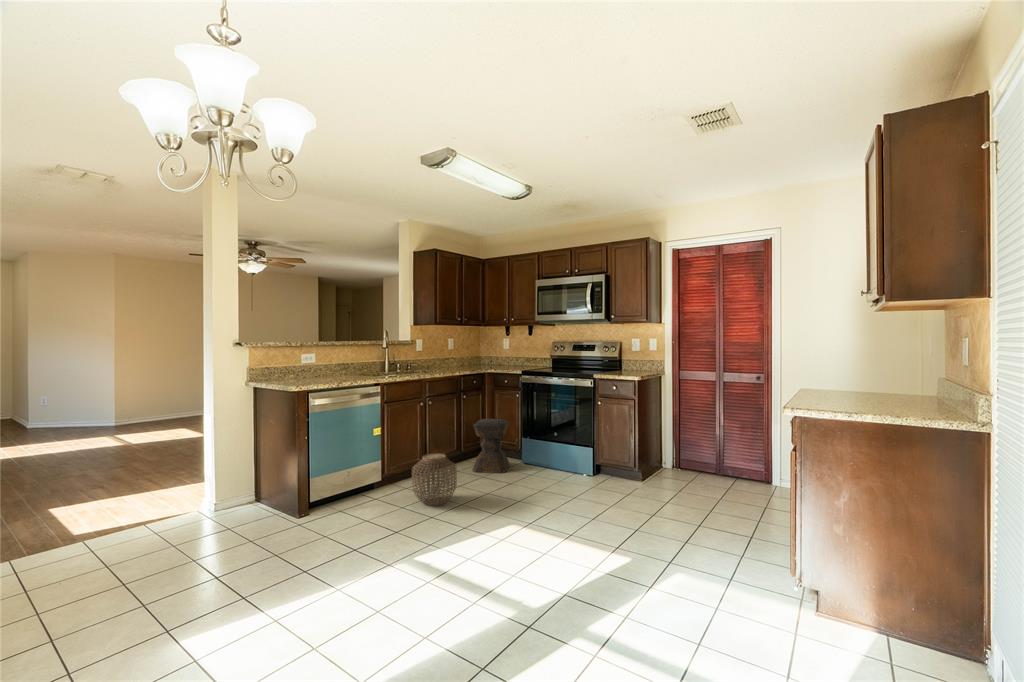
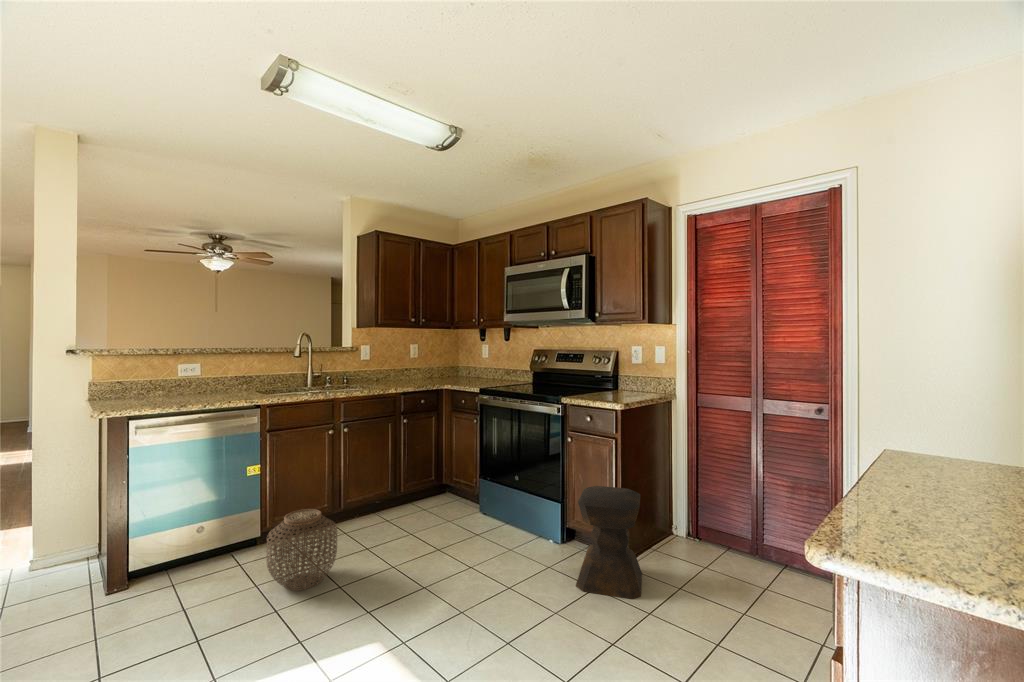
stool: present [473,419,510,473] -> present [576,486,642,599]

